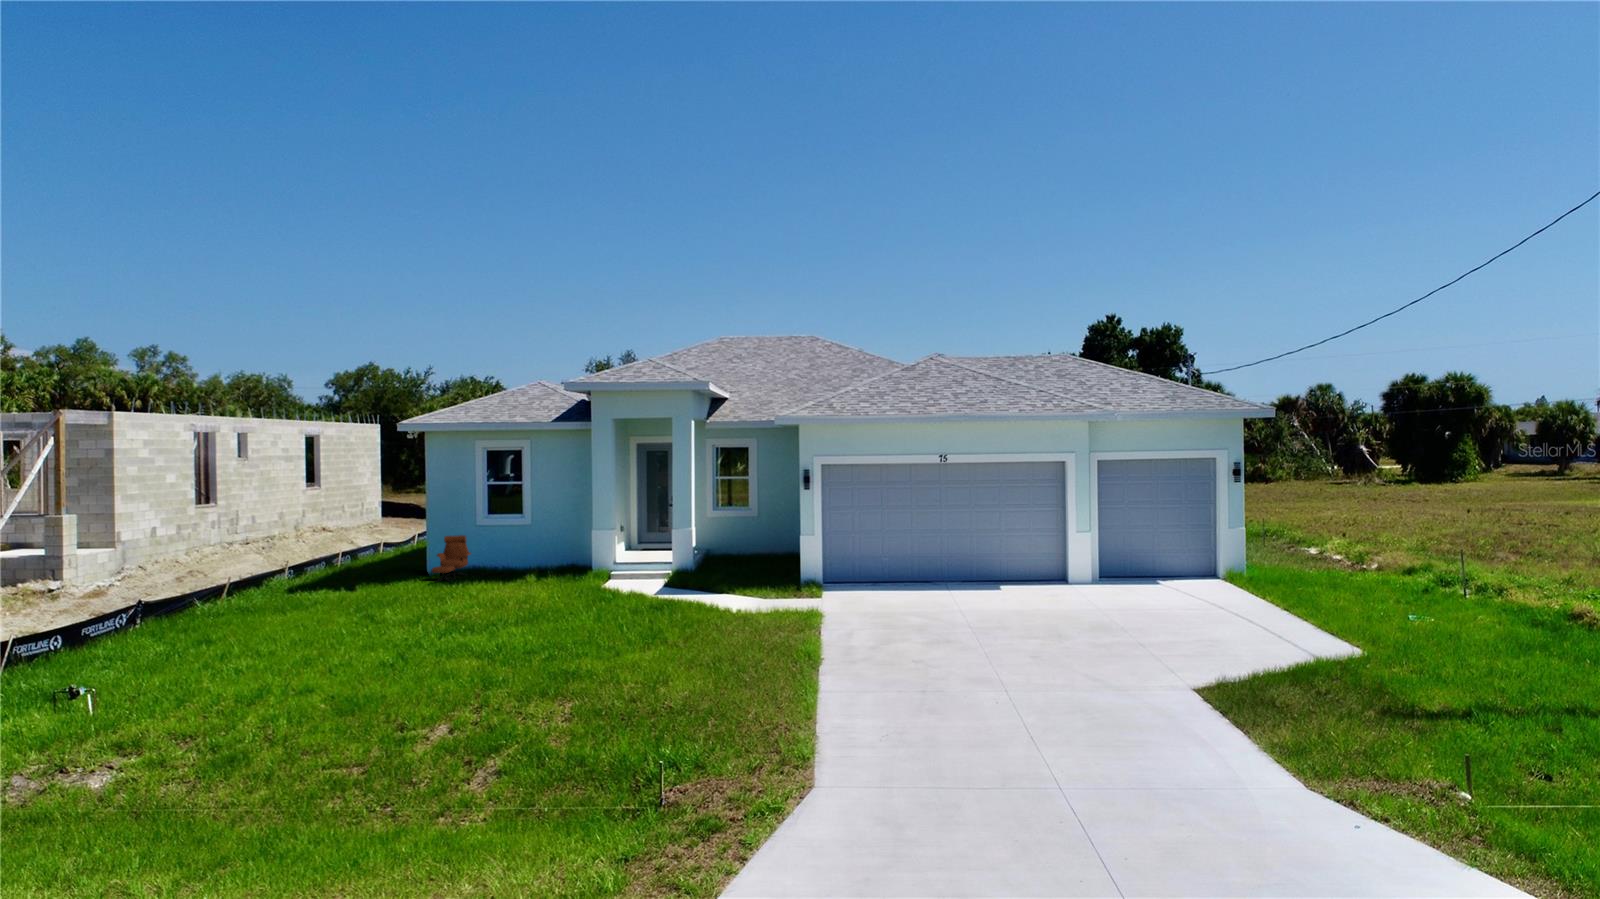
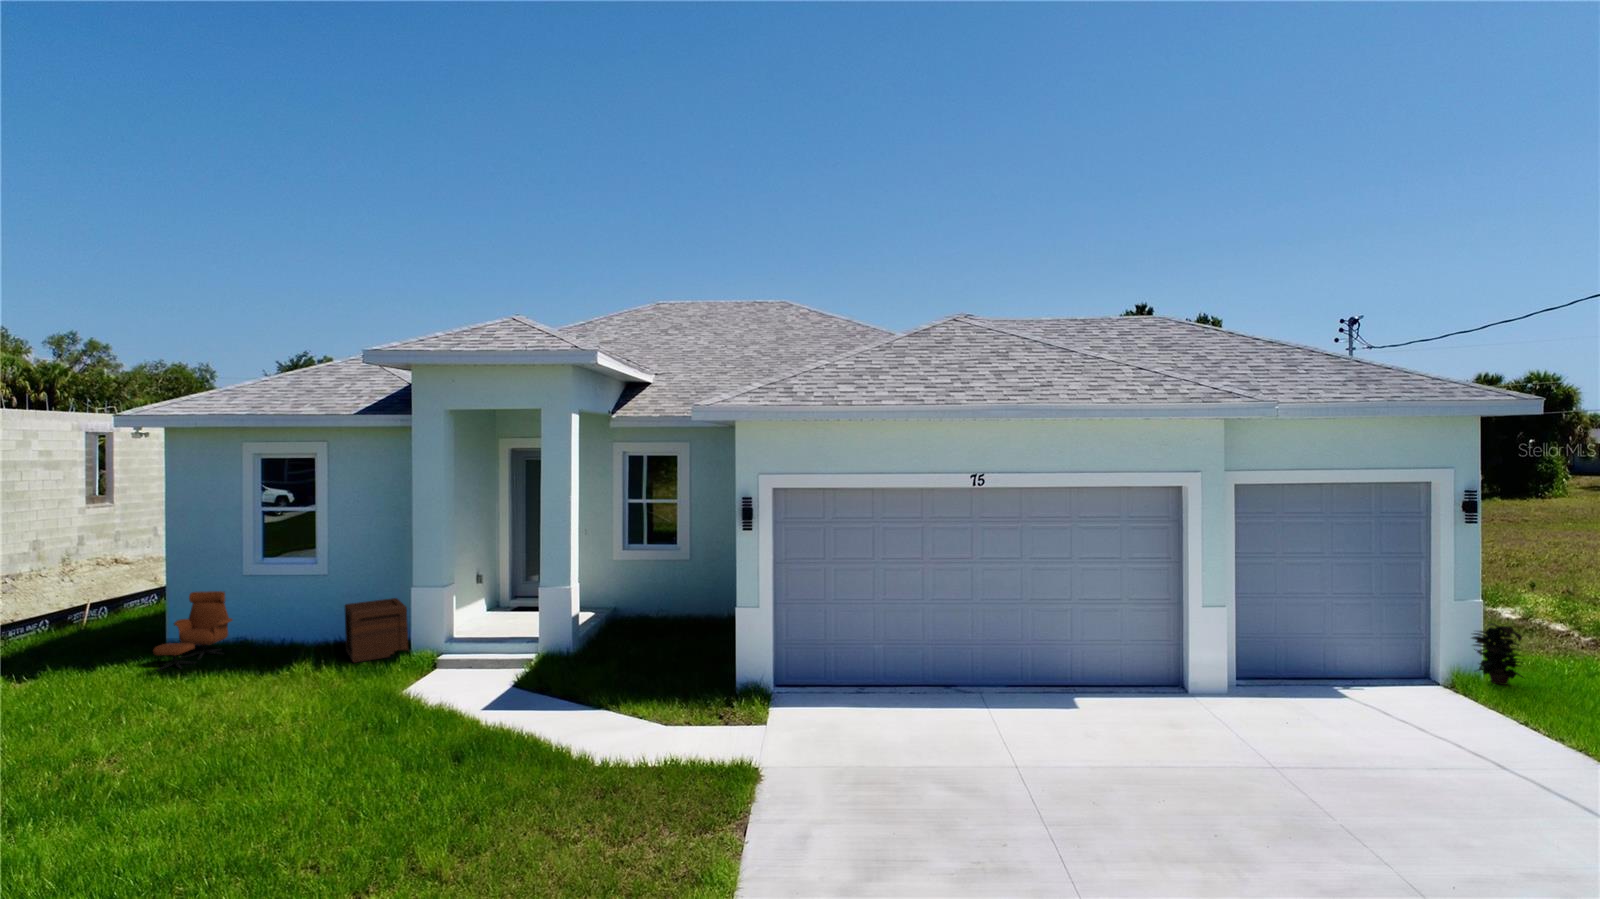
wooden crate: none [543,540,586,578] -> present [344,598,408,663]
decorative plant: none [1238,542,1267,578] -> present [1472,623,1525,685]

